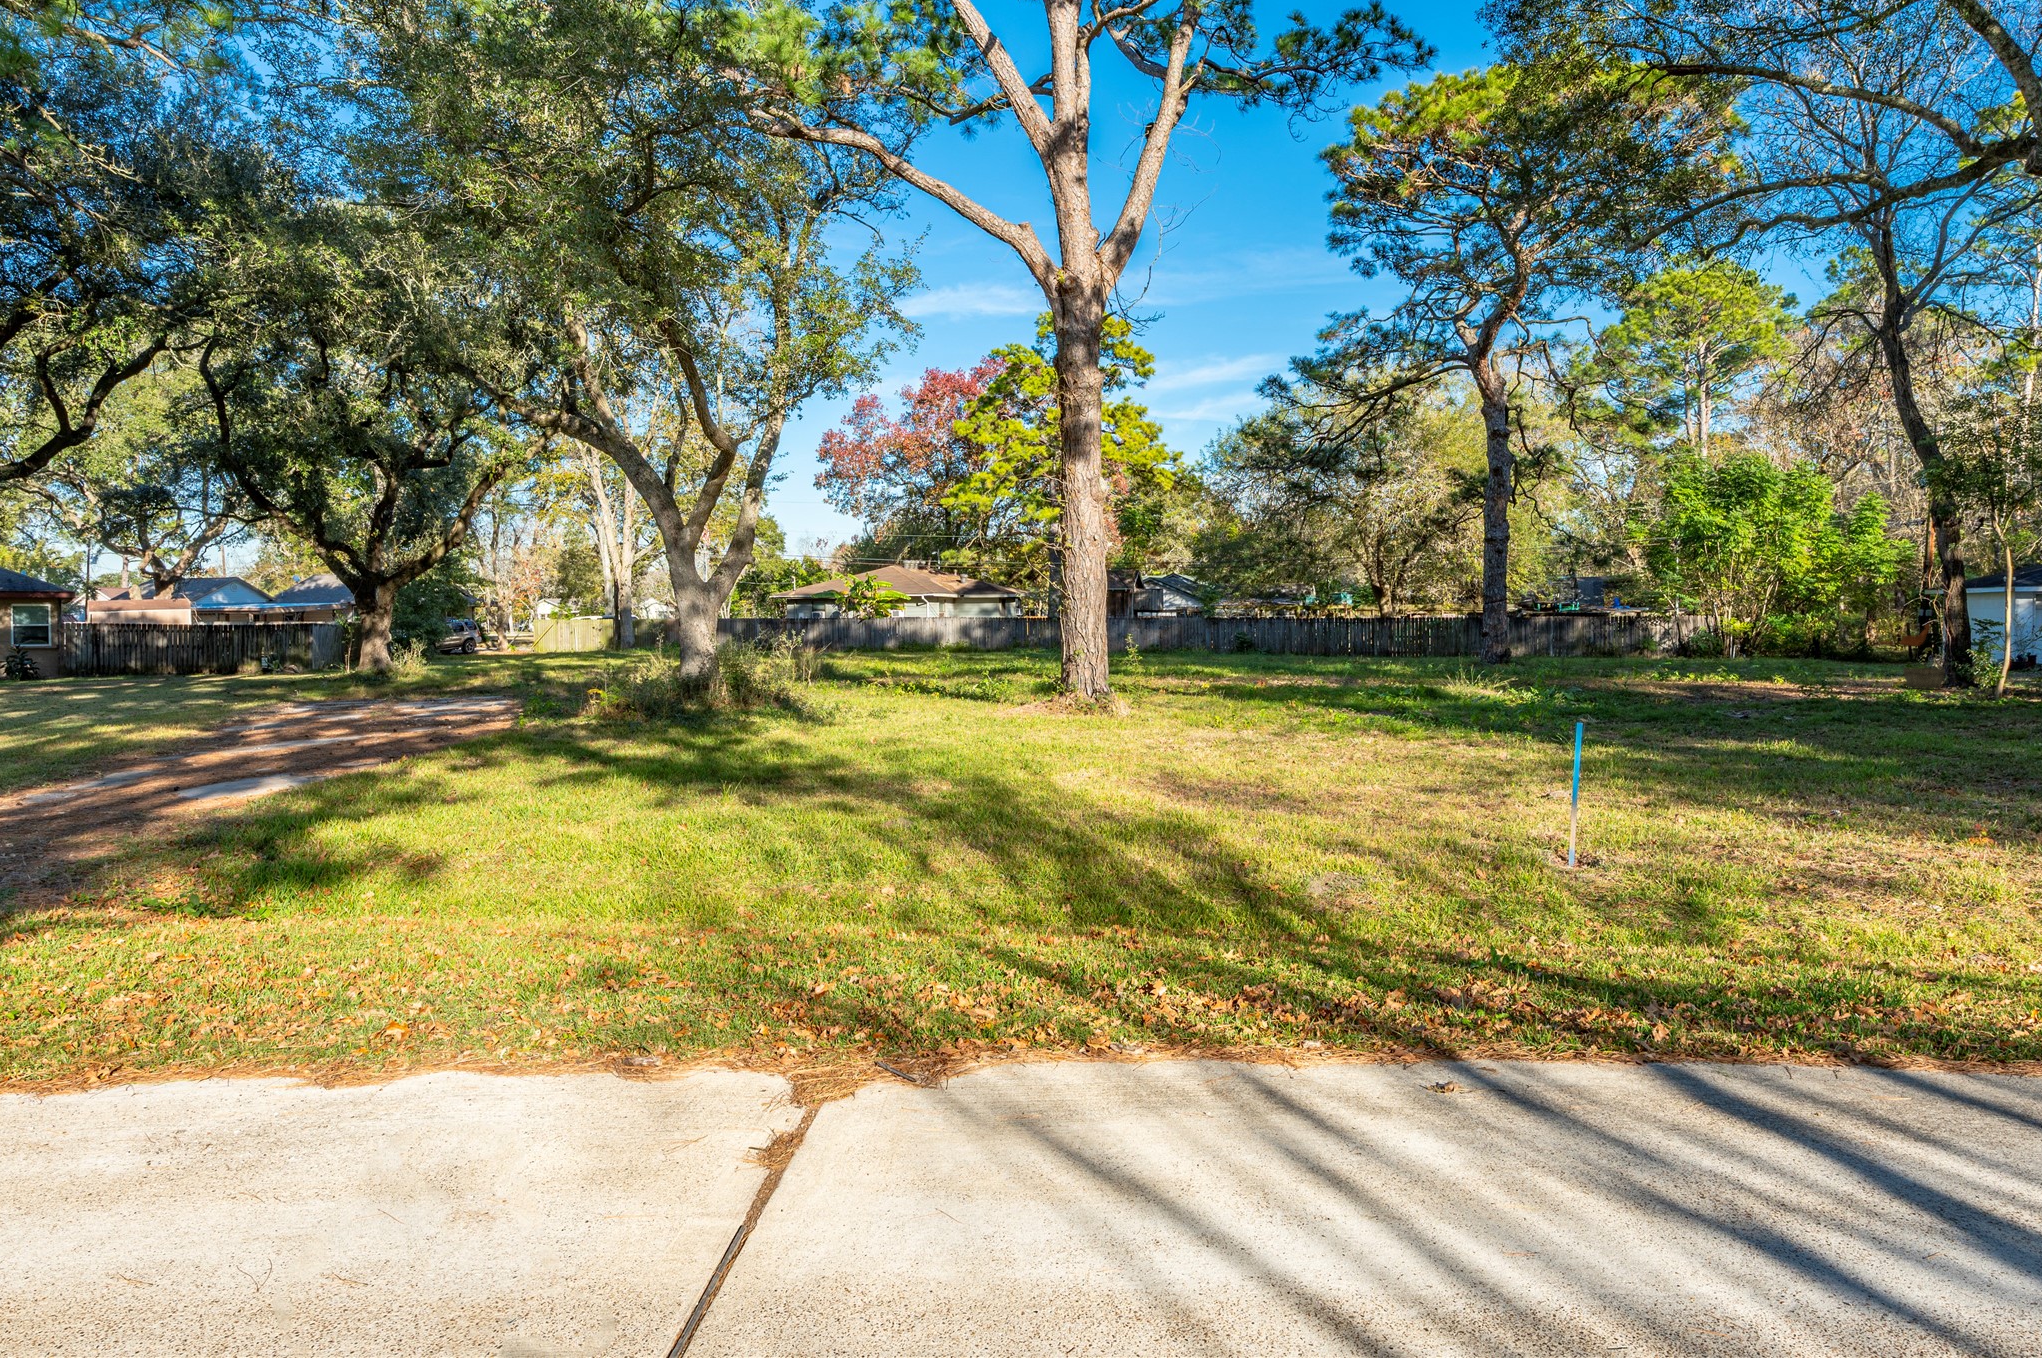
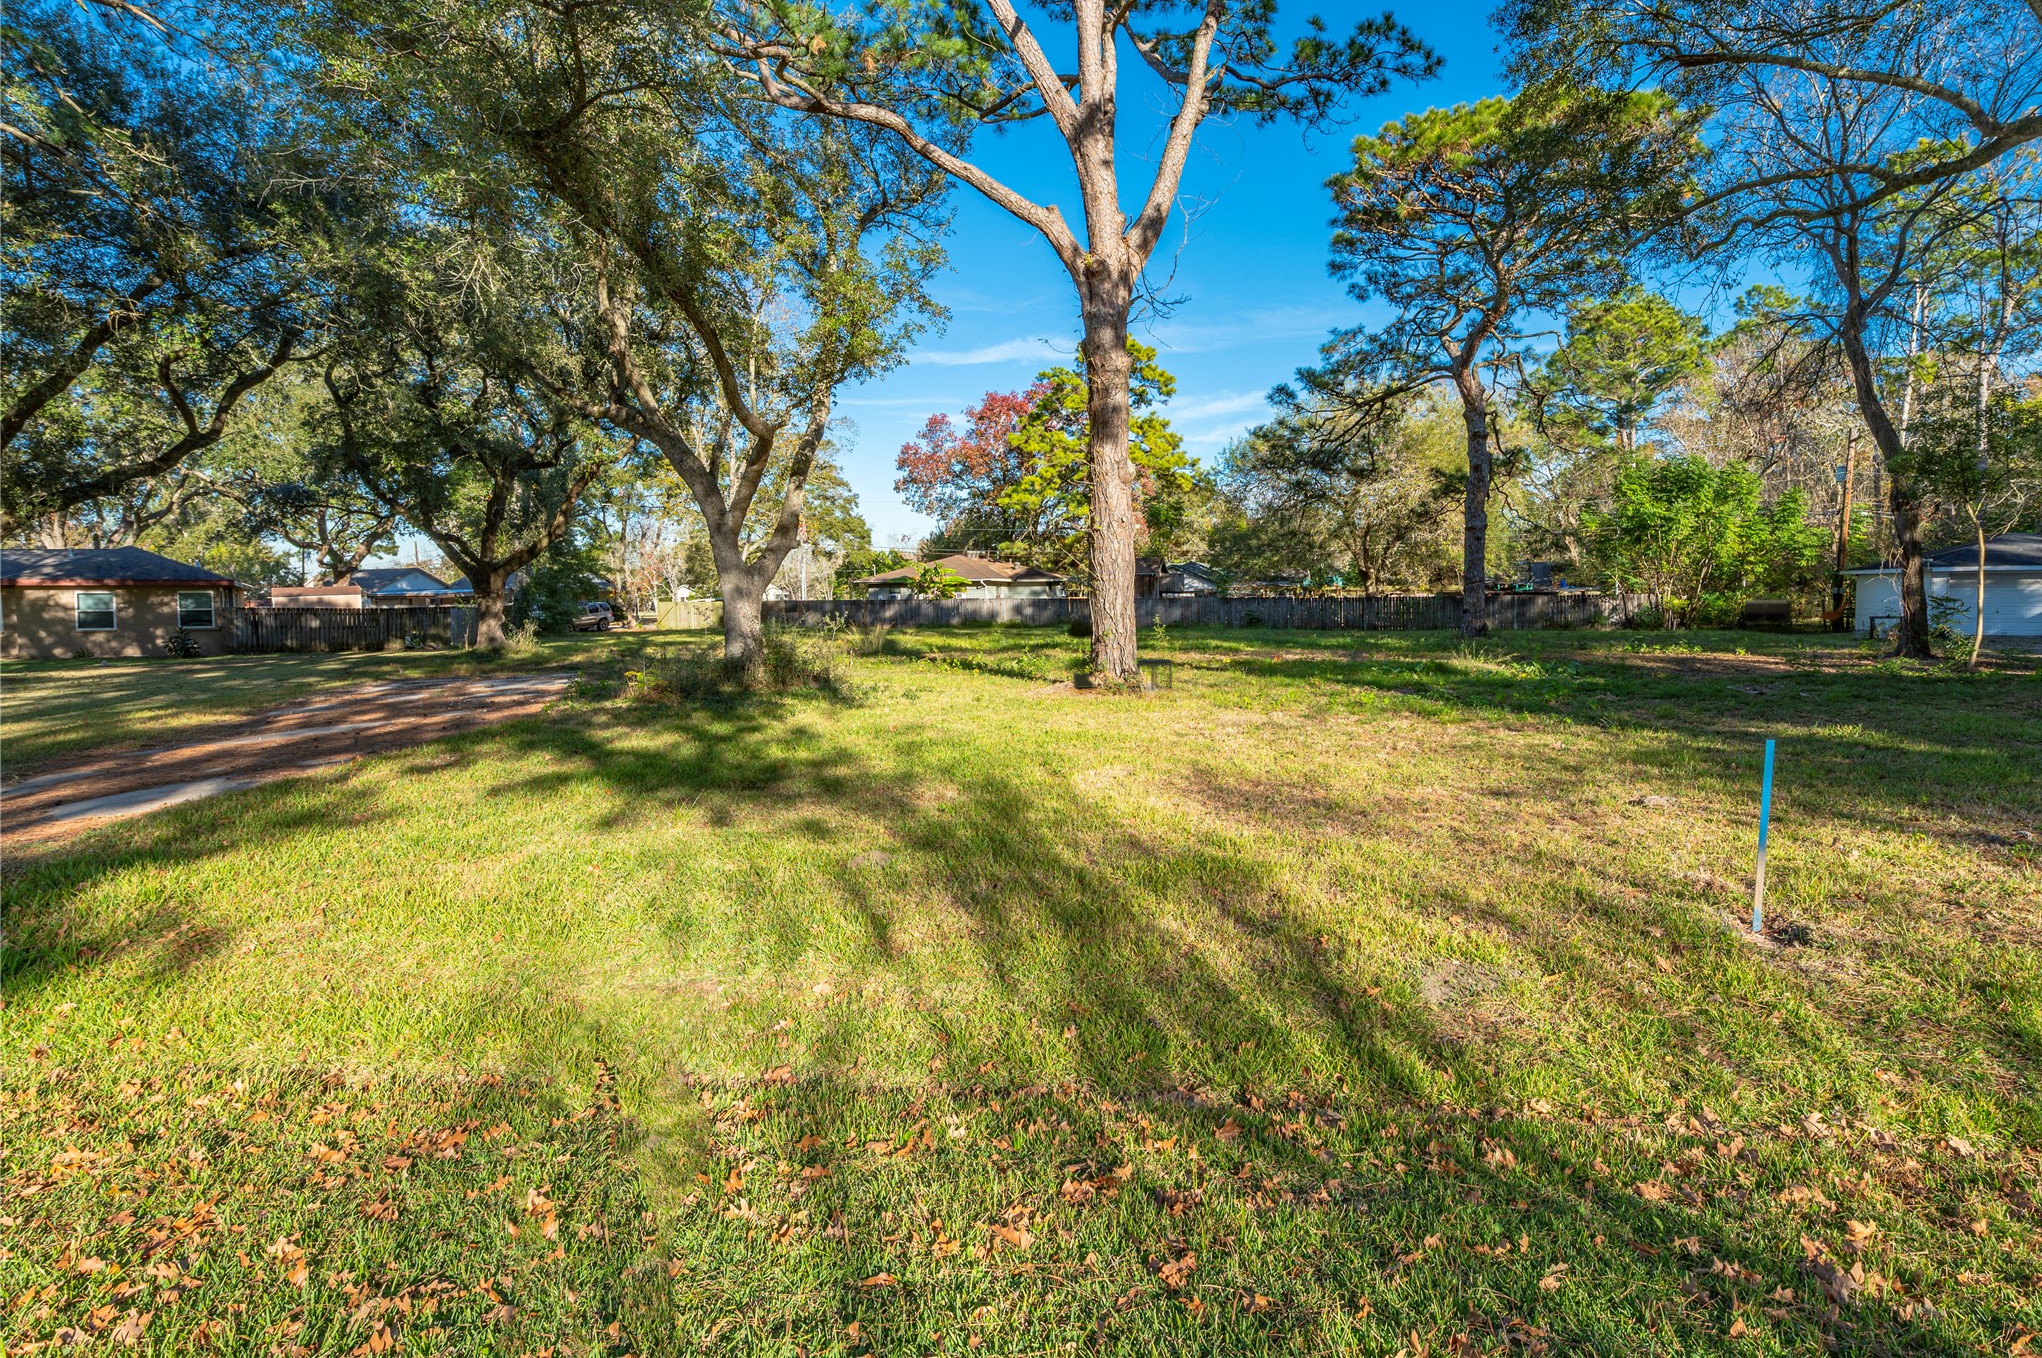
storage bench: none [1815,622,1869,652] -> present [1745,600,1792,624]
potted tree: none [1038,640,1067,712] -> present [1068,620,1094,688]
wooden bucket: present [1903,667,1945,690] -> none [1862,635,1905,661]
round table: none [1109,682,1146,713] -> present [1137,659,1172,689]

